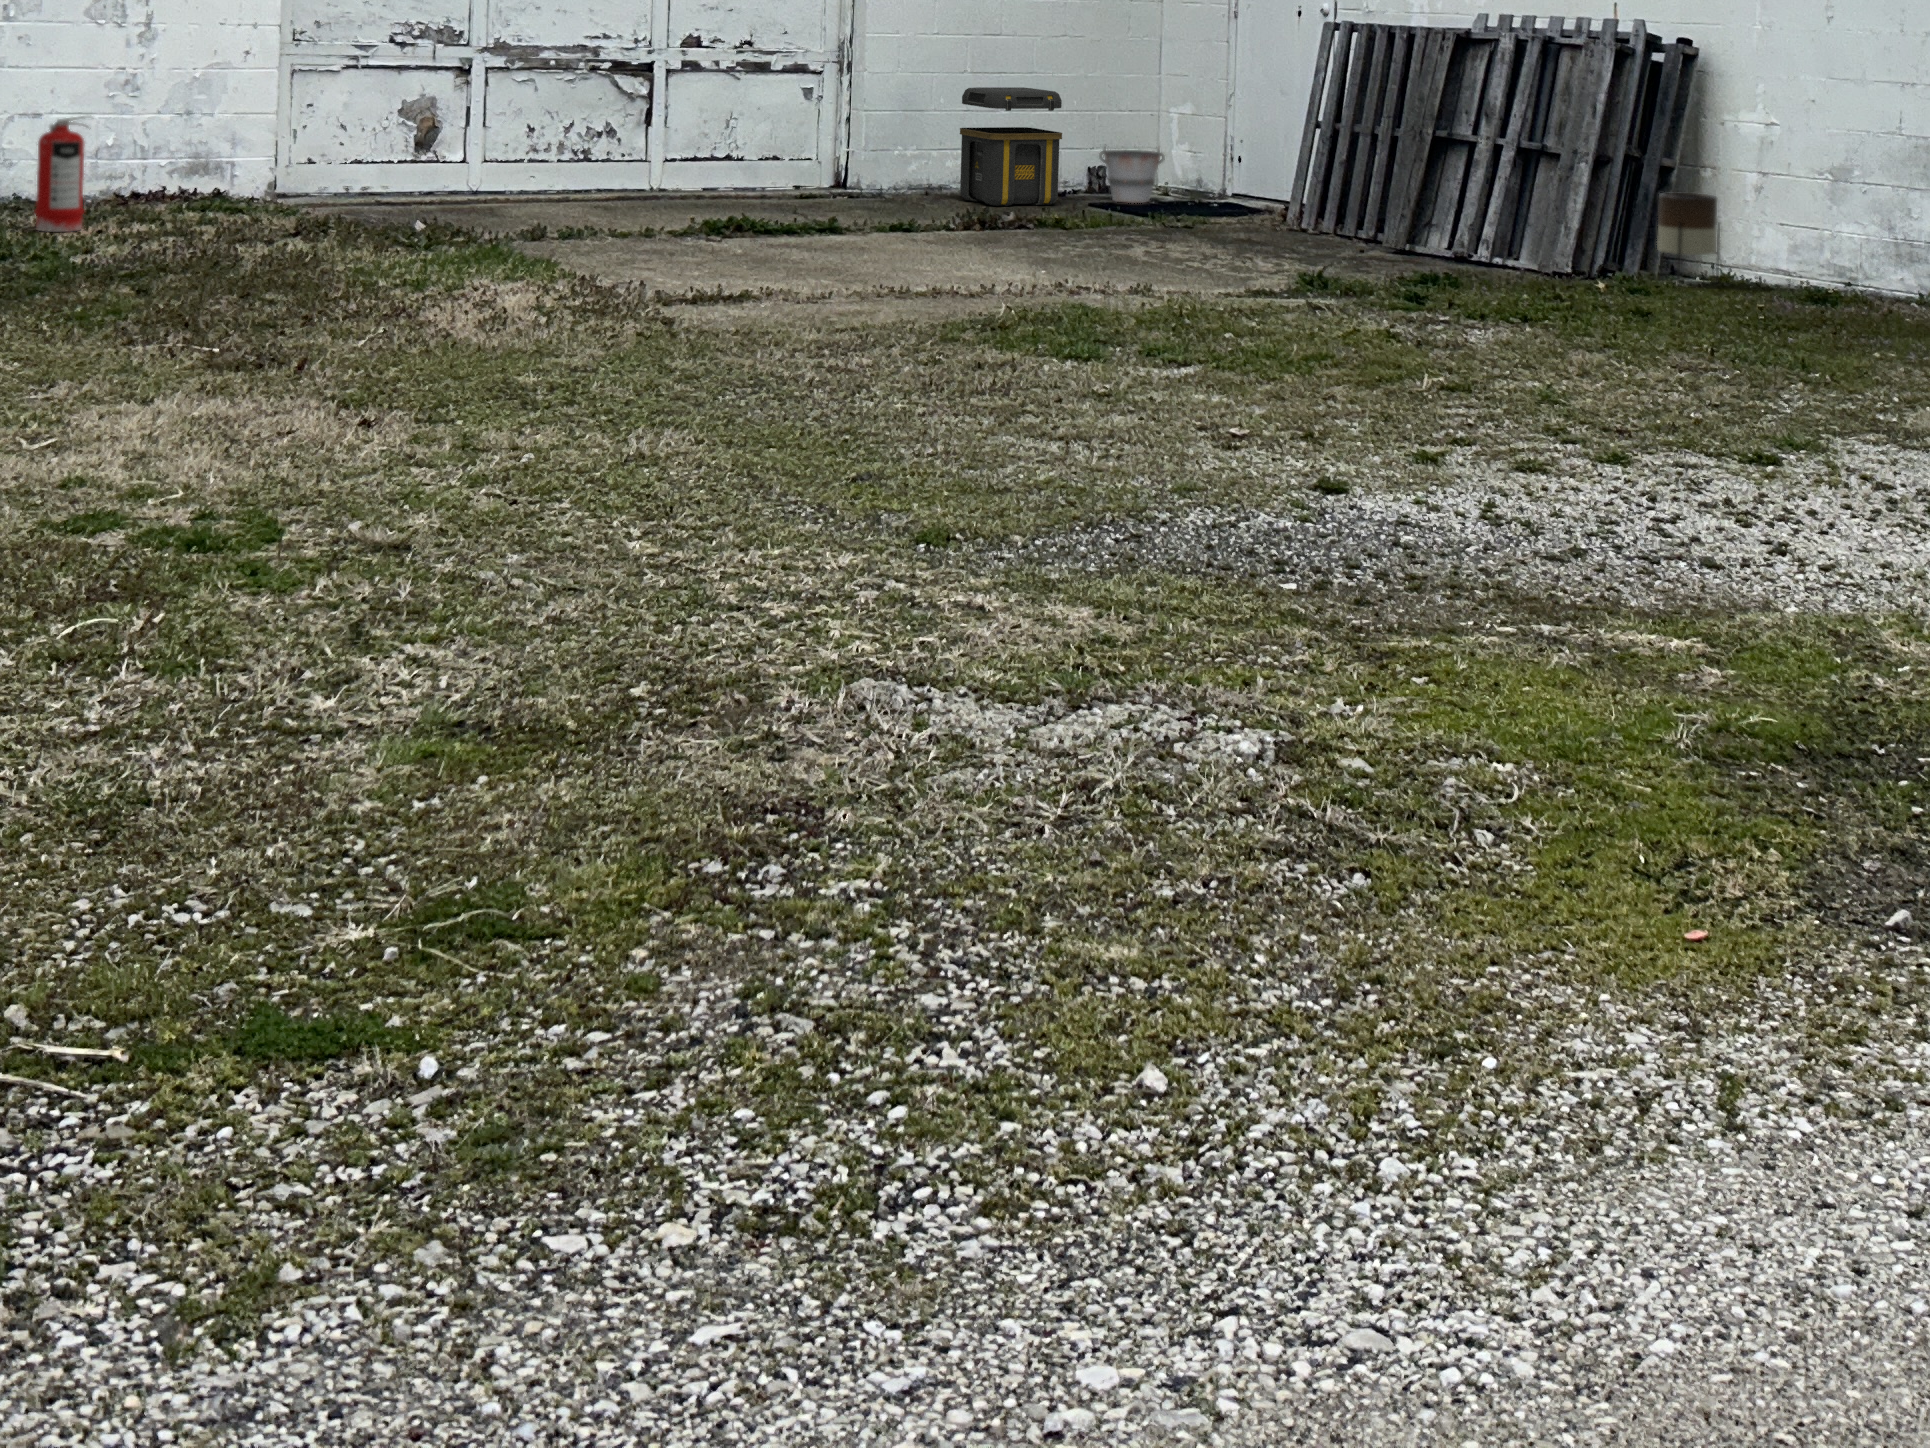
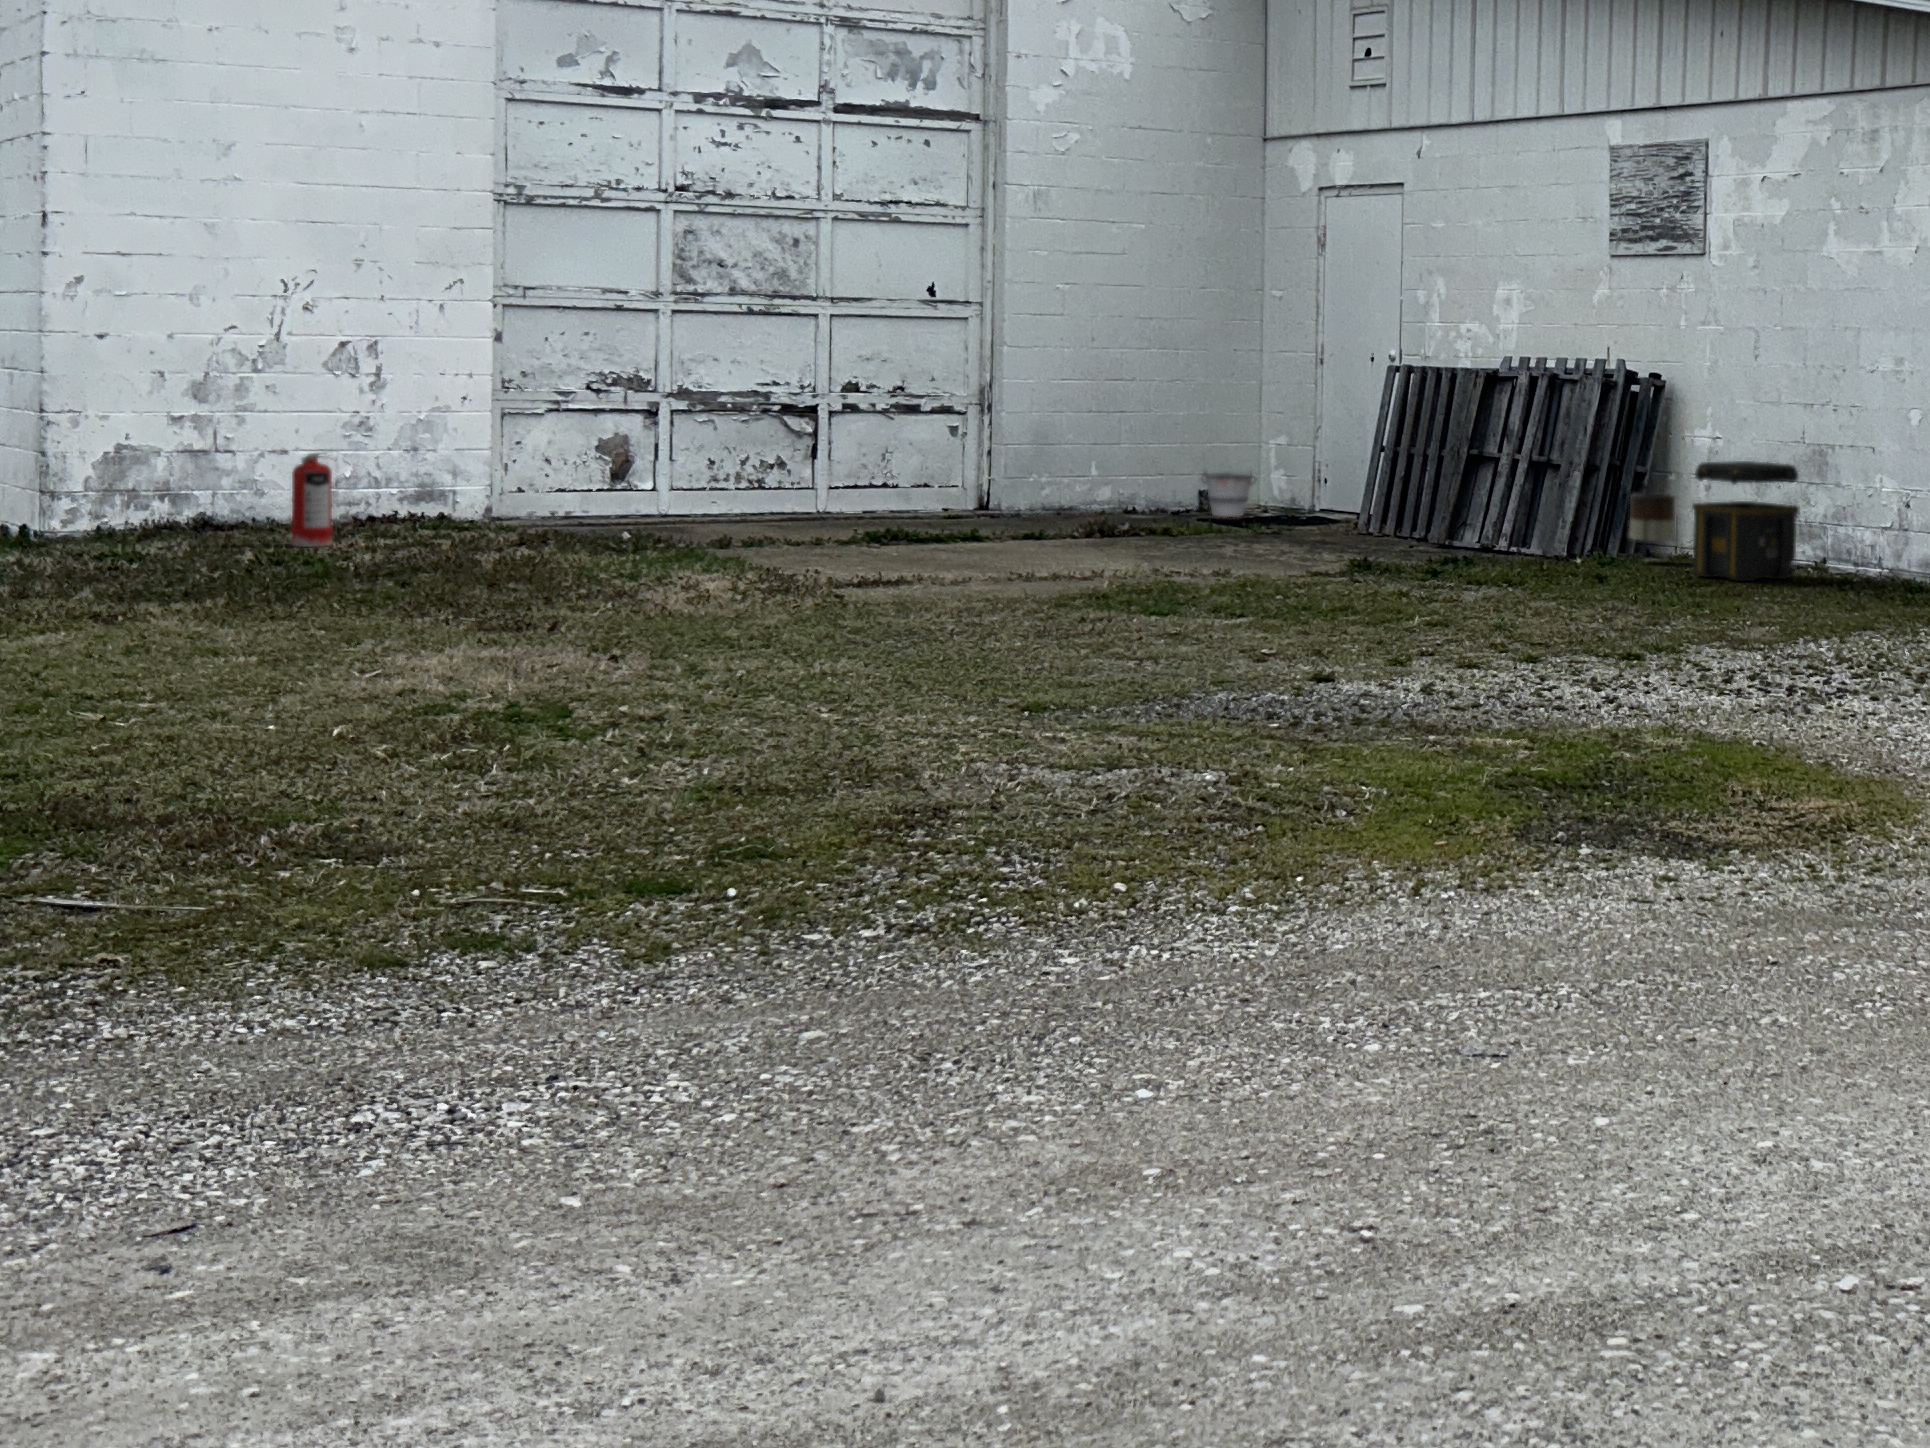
toolbox: present [960,87,1062,206] -> present [1692,461,1800,581]

